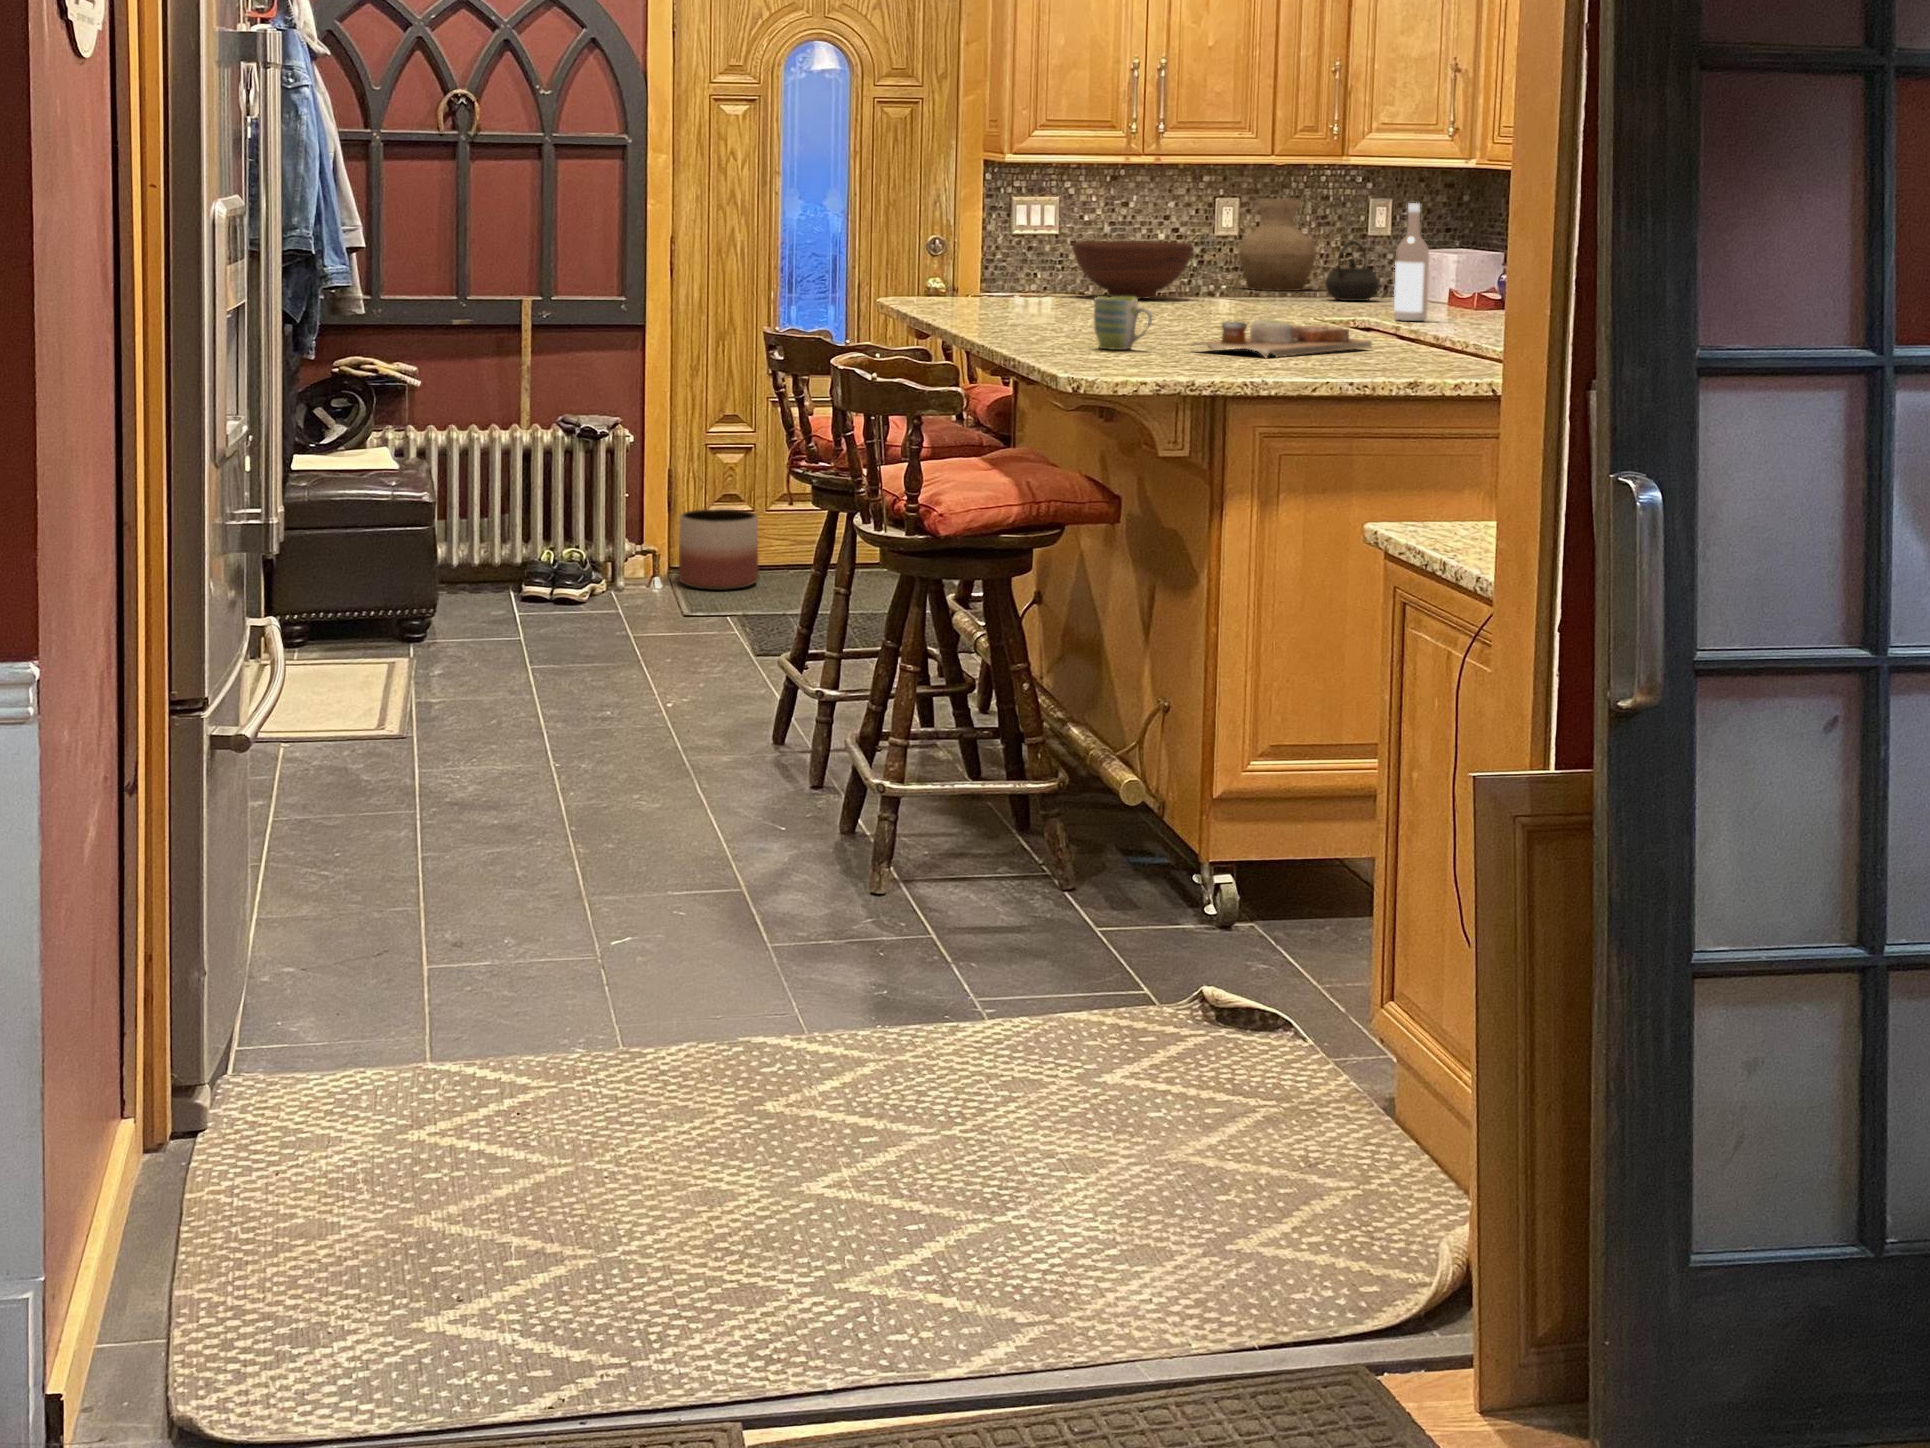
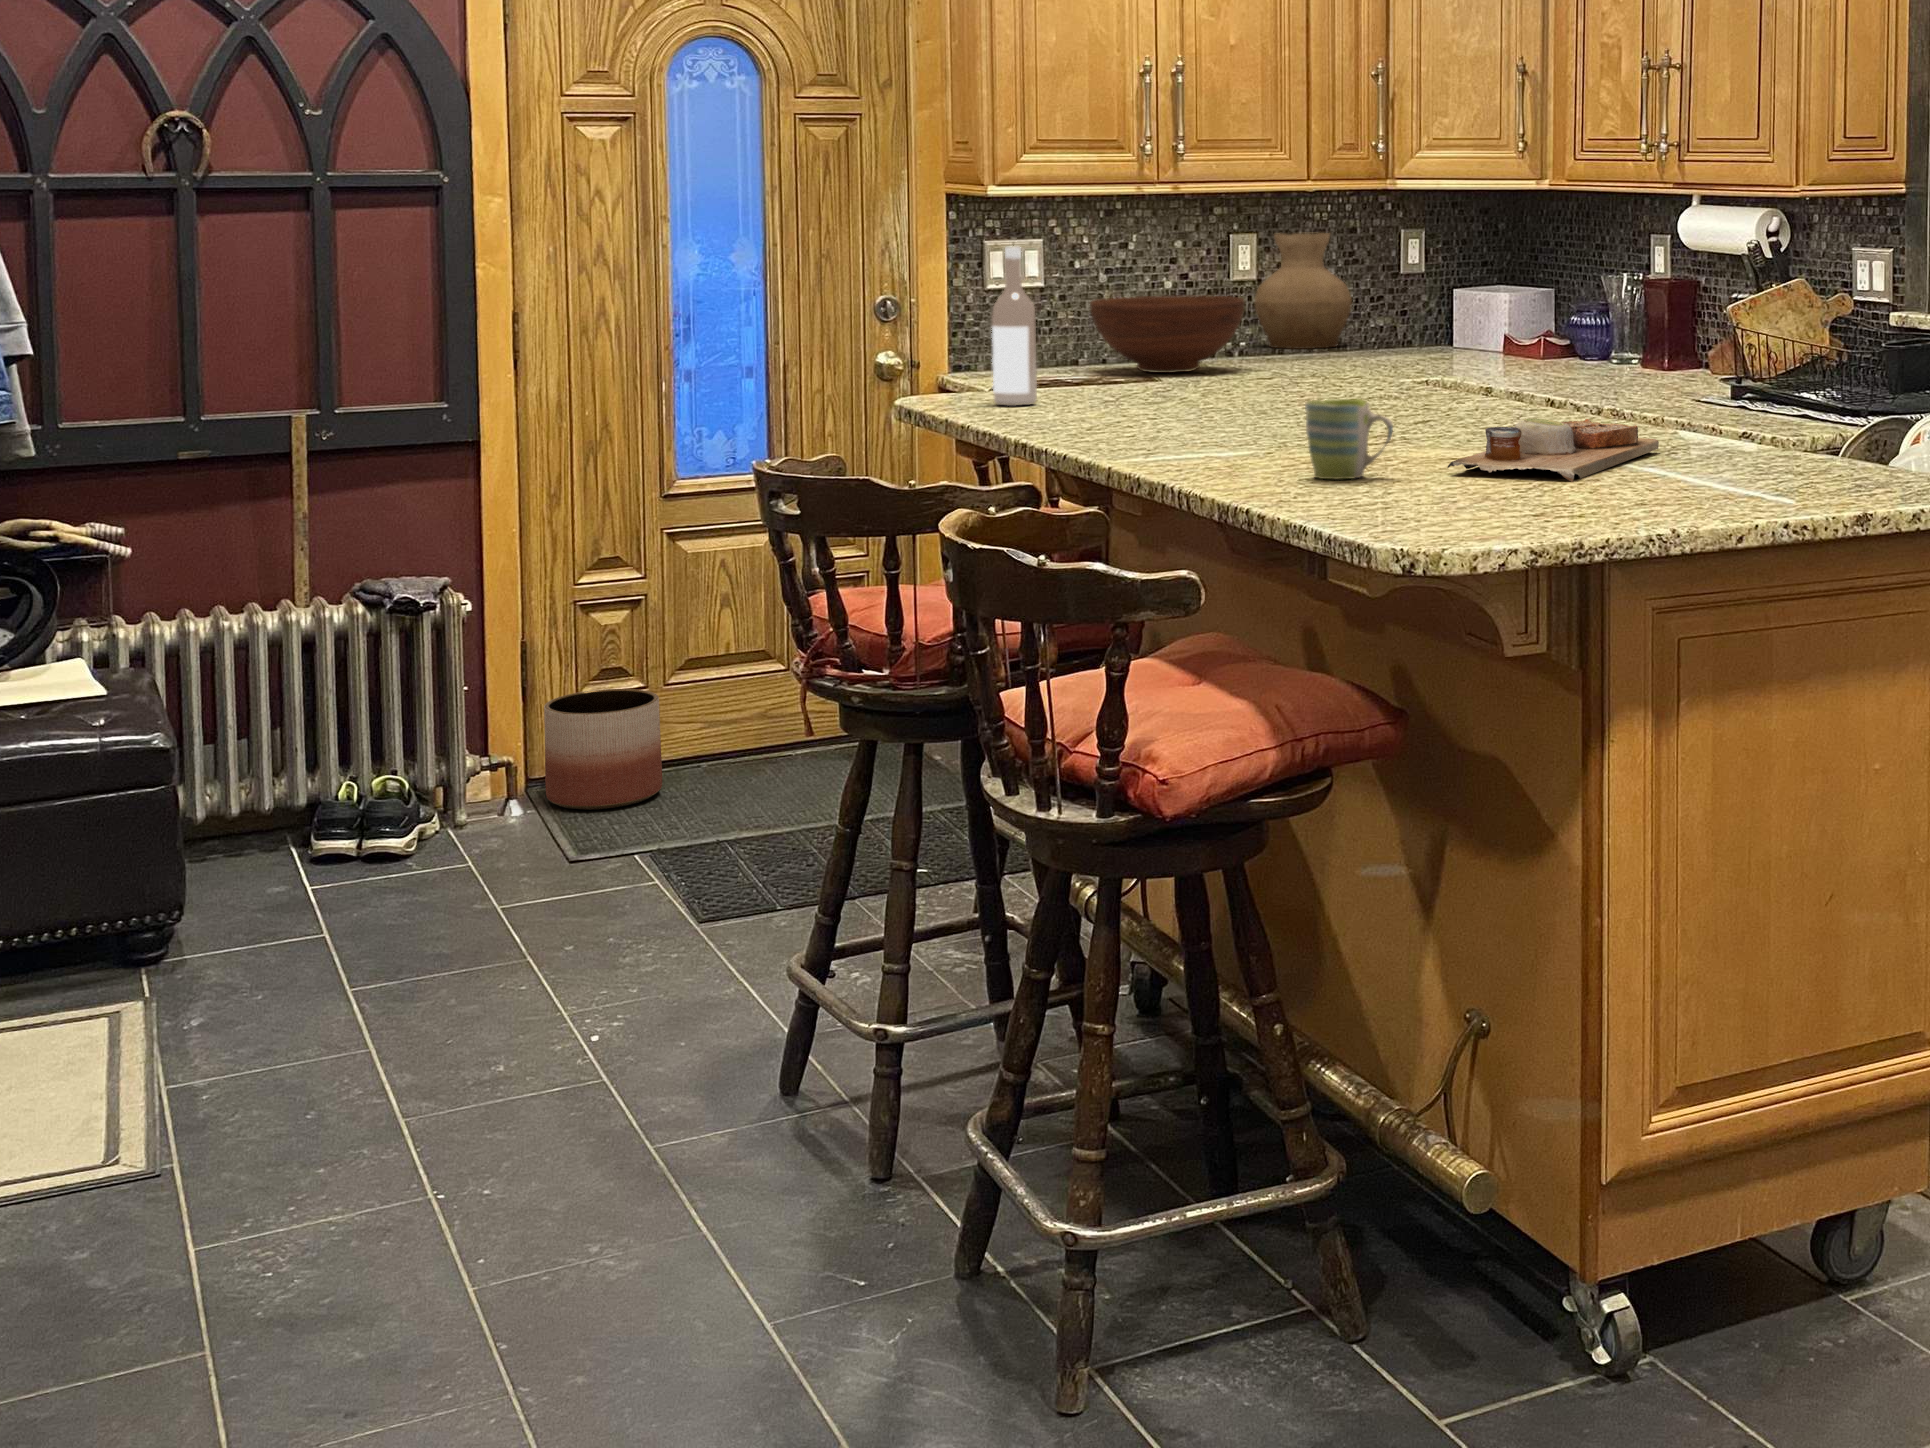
wine bottle: present [1394,203,1429,321] -> present [992,246,1037,406]
kettle: present [1325,241,1379,301] -> none [1394,285,1460,361]

